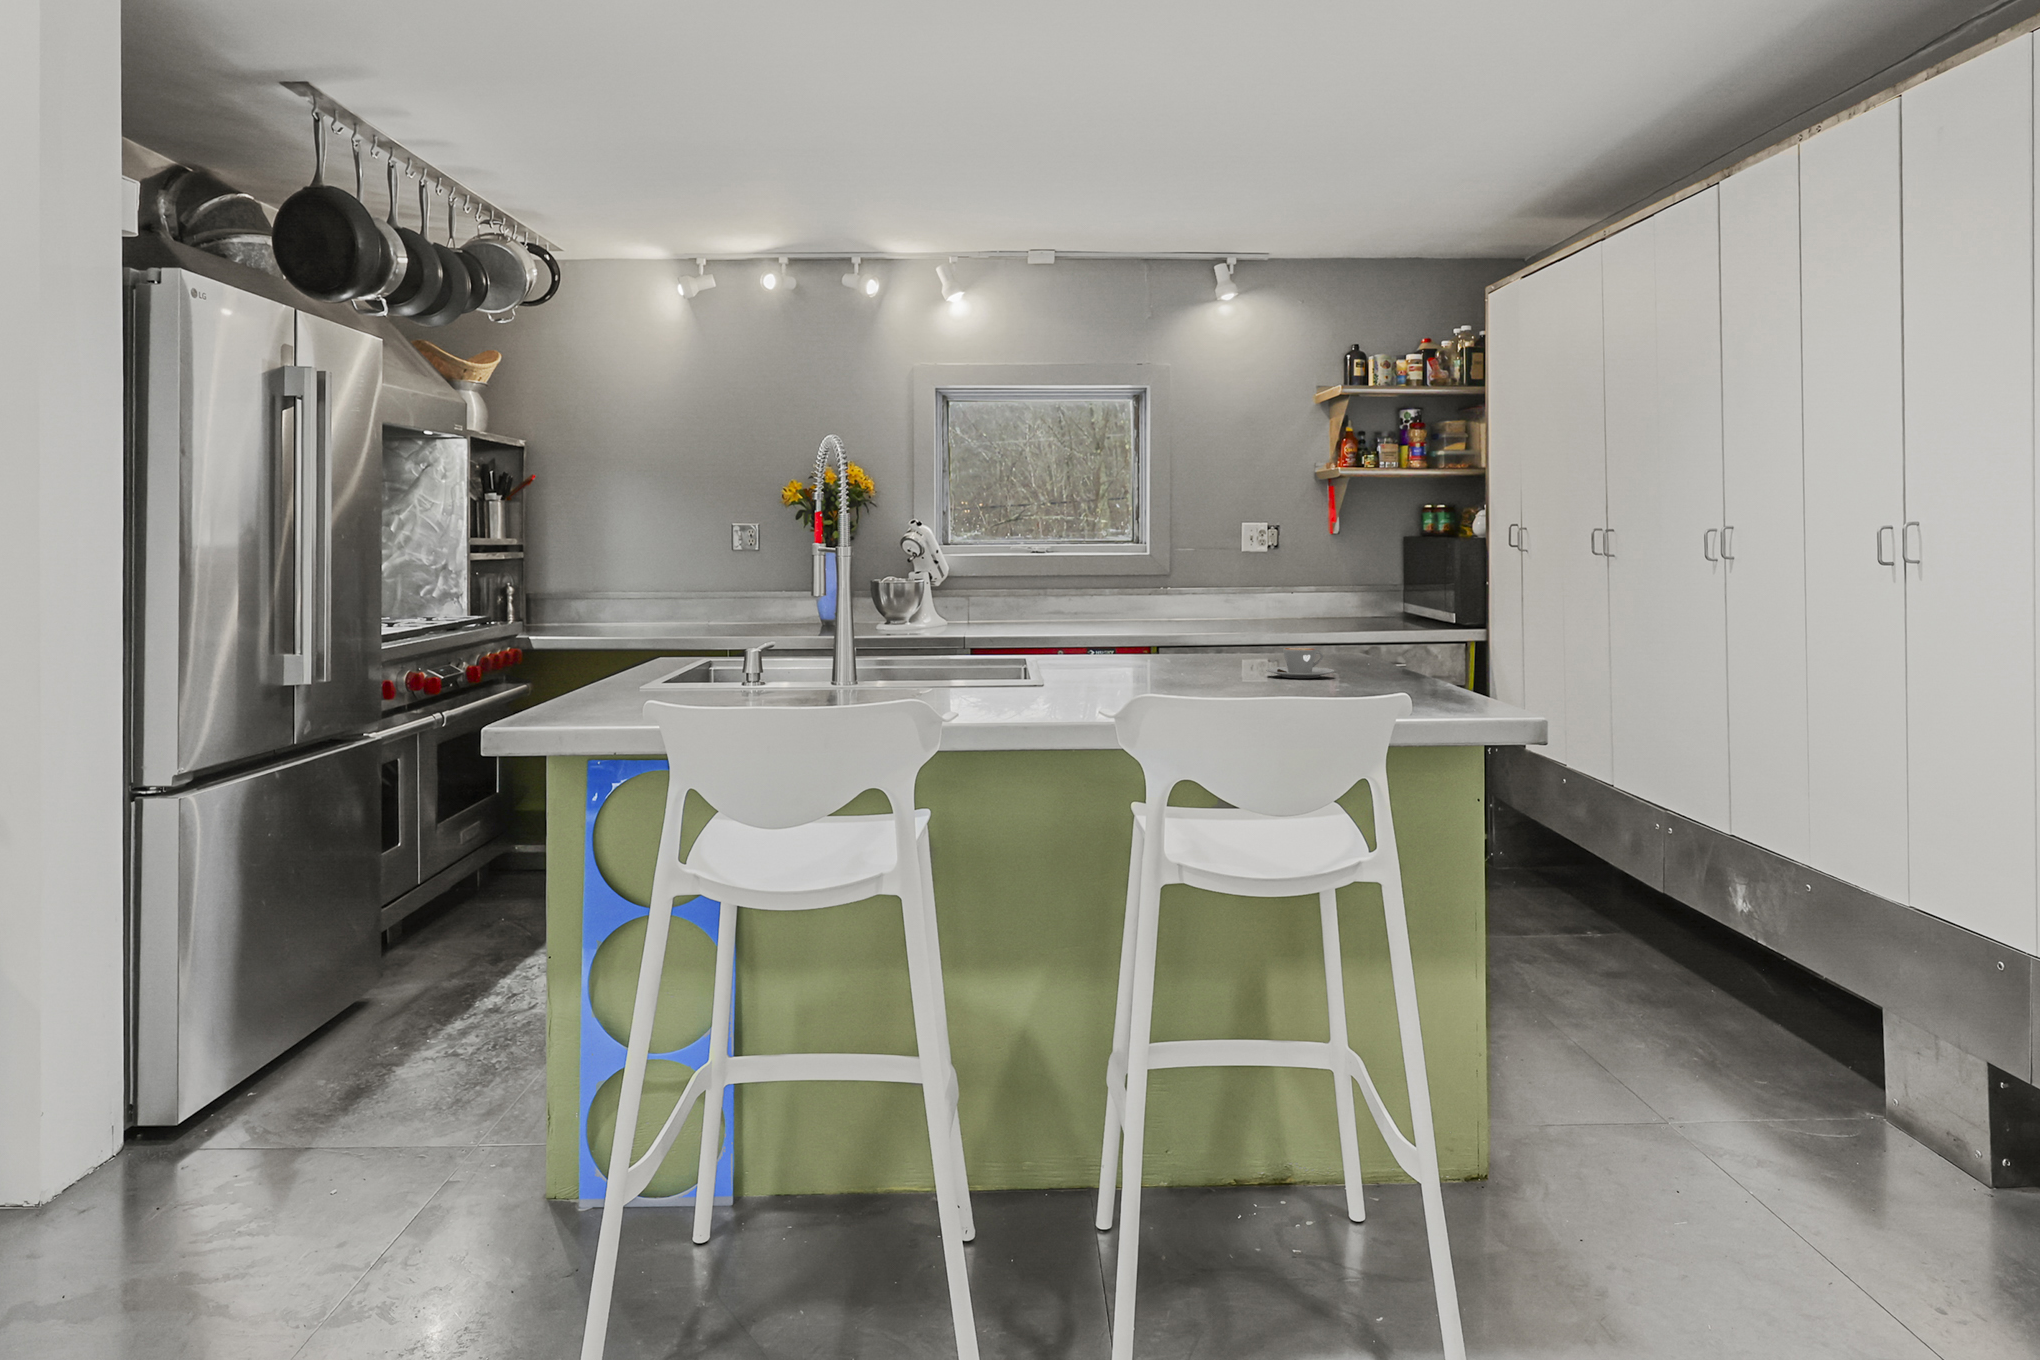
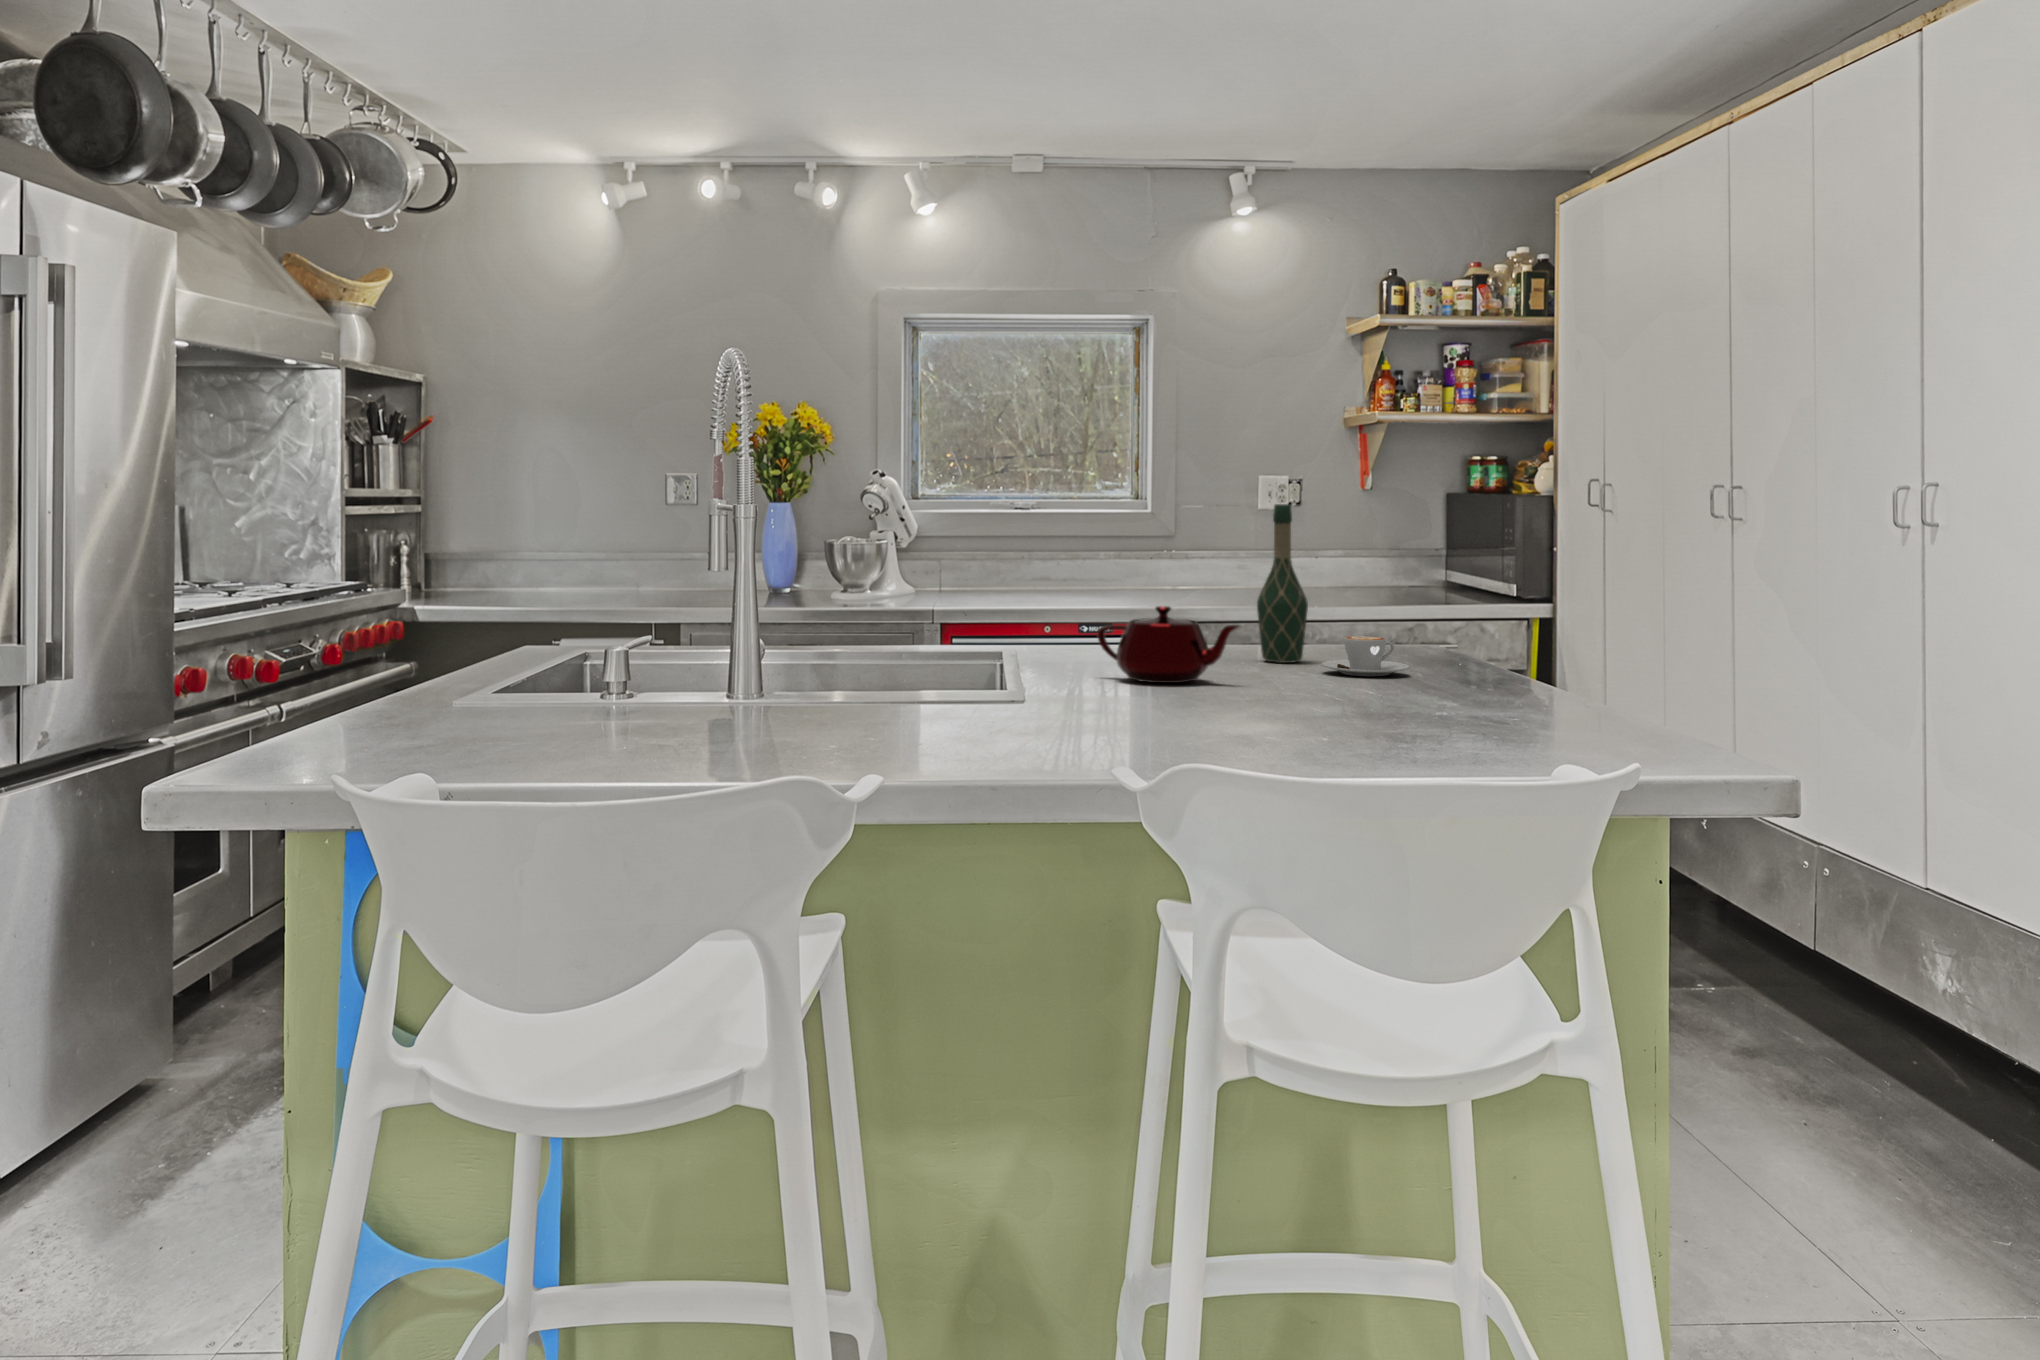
wine bottle: none [1218,544,1259,670] -> present [1257,504,1308,663]
teapot: none [1087,623,1198,682] -> present [1098,606,1239,683]

